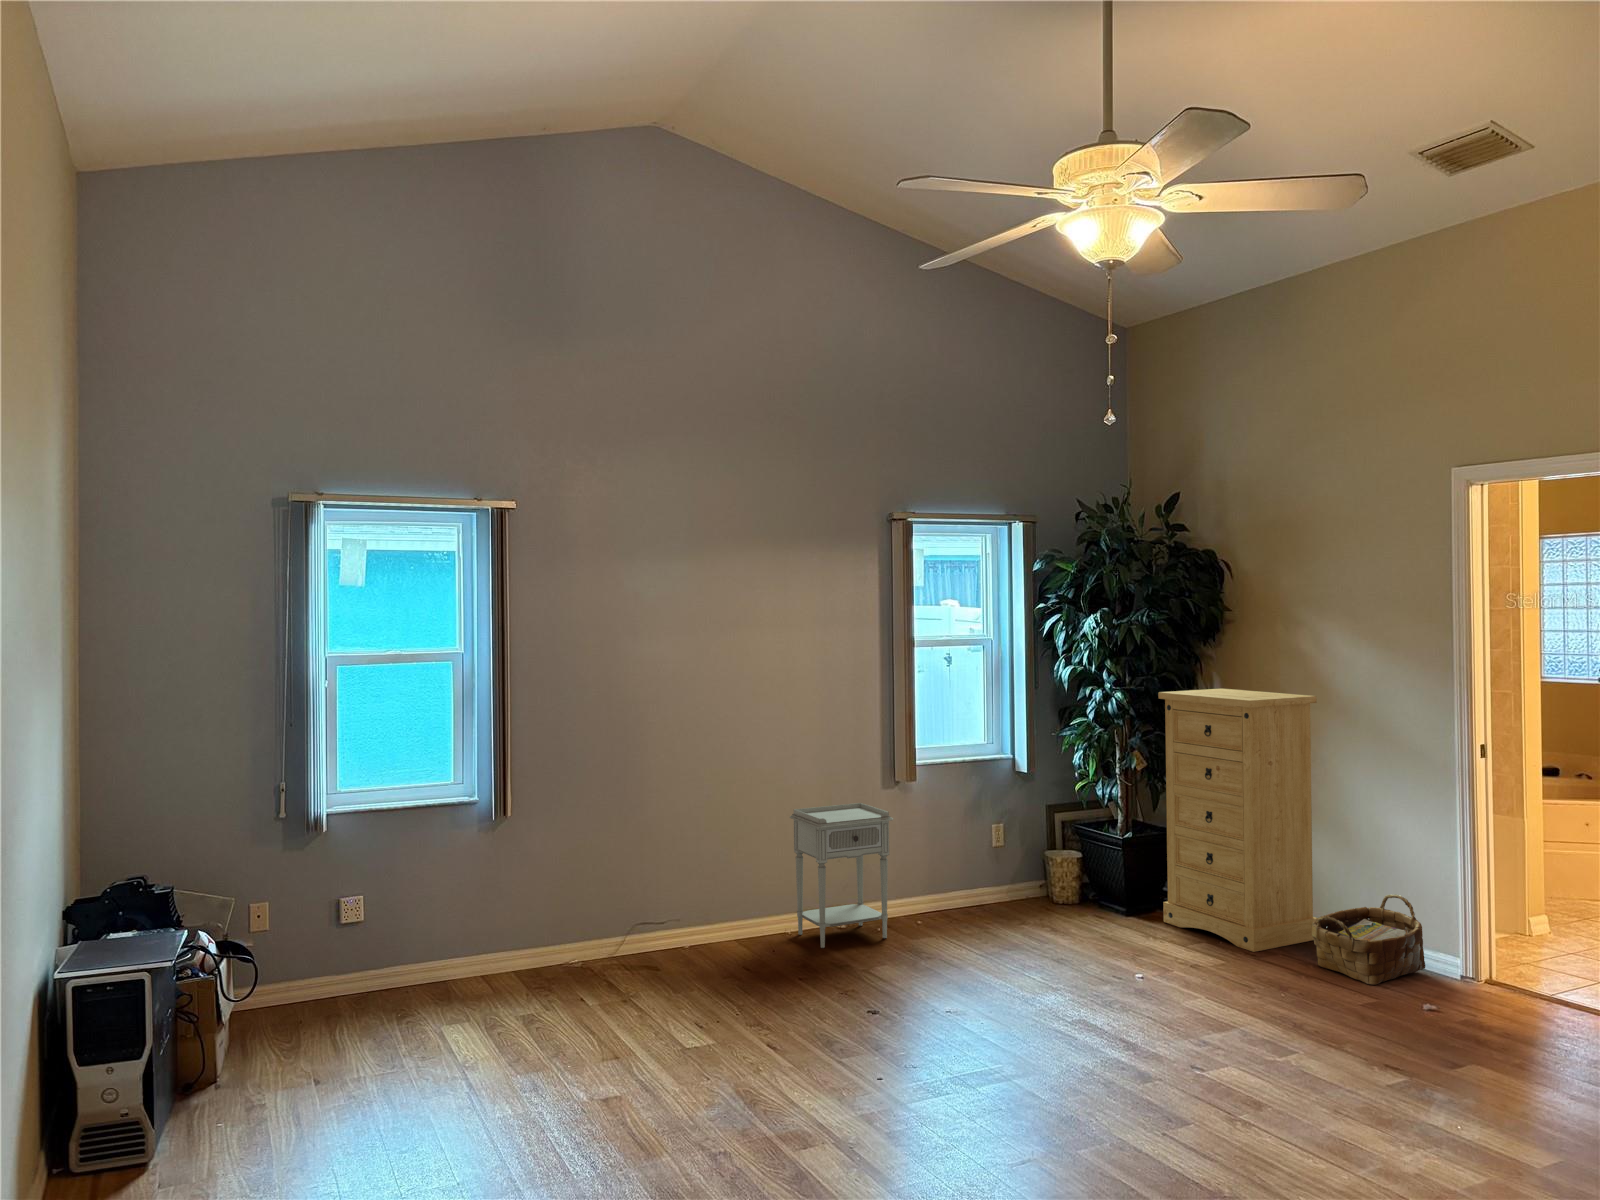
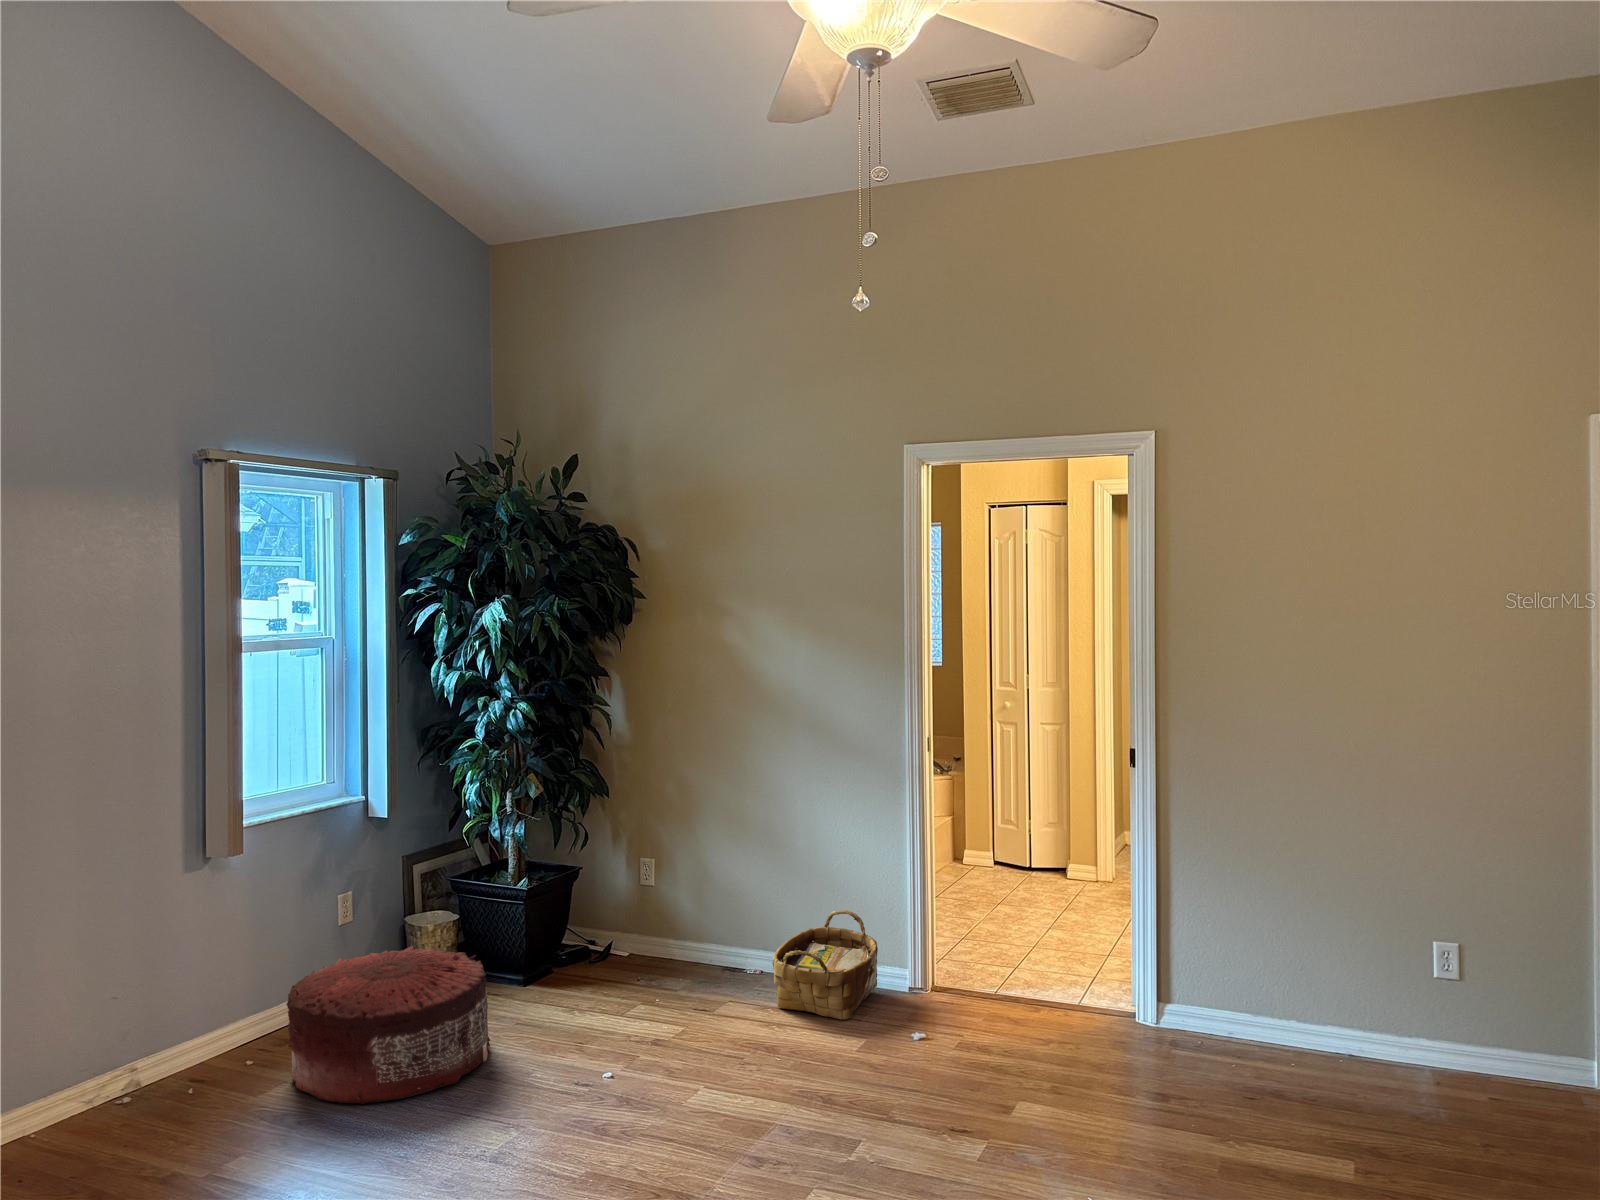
dresser: present [1158,689,1318,952] -> none [571,691,750,1005]
nightstand: present [790,803,893,948] -> none [28,900,224,1158]
pouf: none [932,862,1073,957] -> present [287,945,490,1104]

